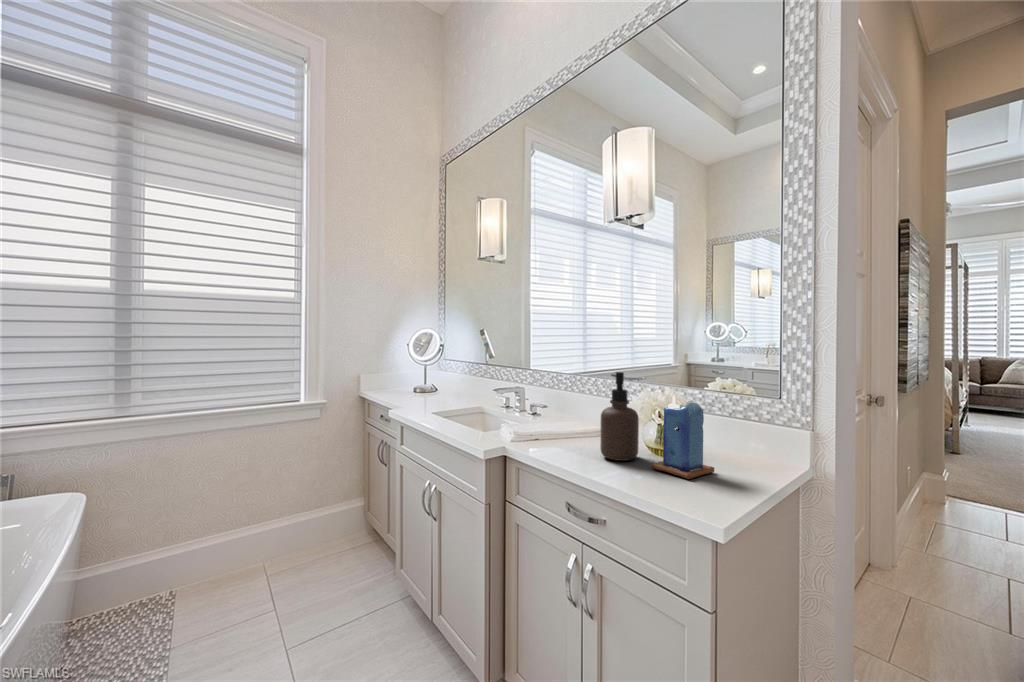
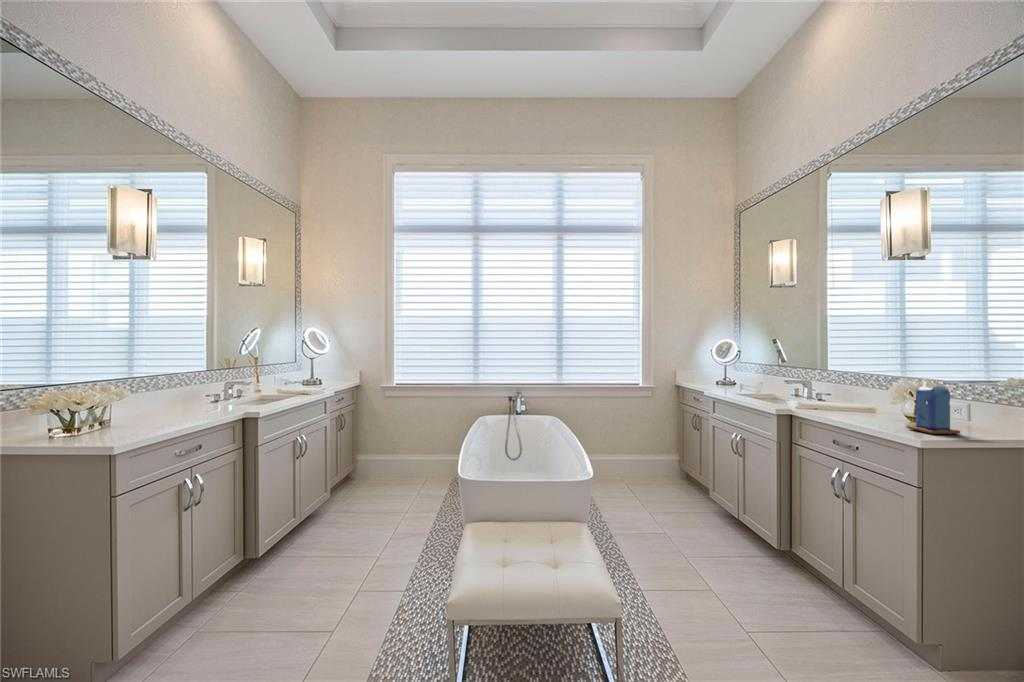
soap dispenser: present [600,372,639,461] -> none [868,366,900,424]

